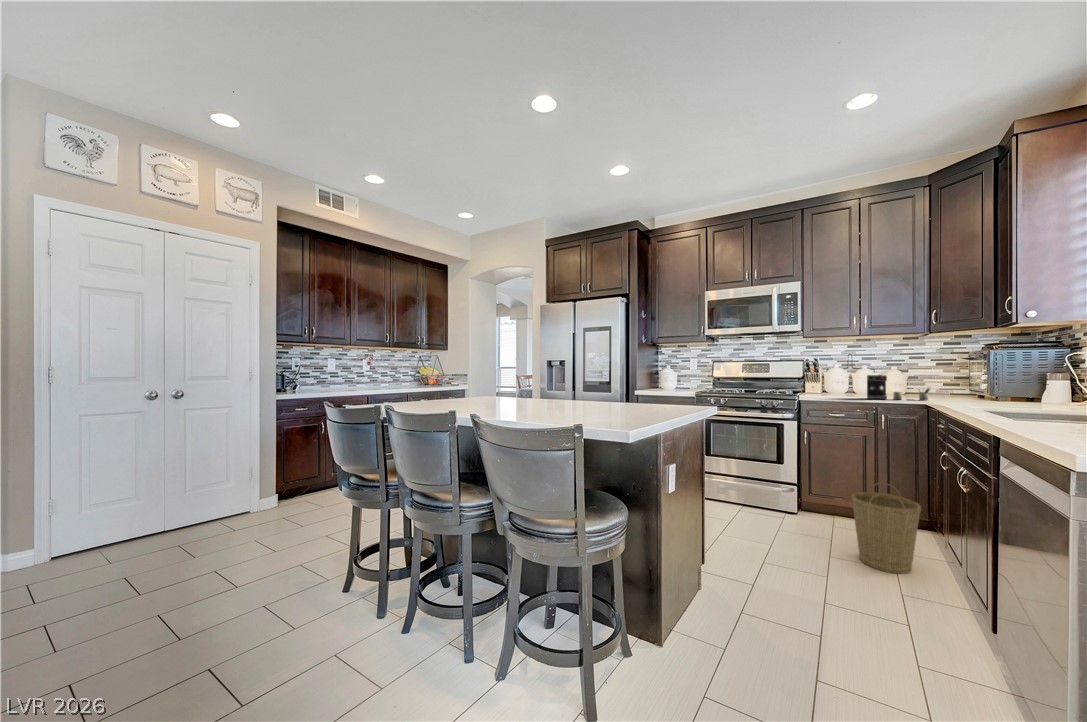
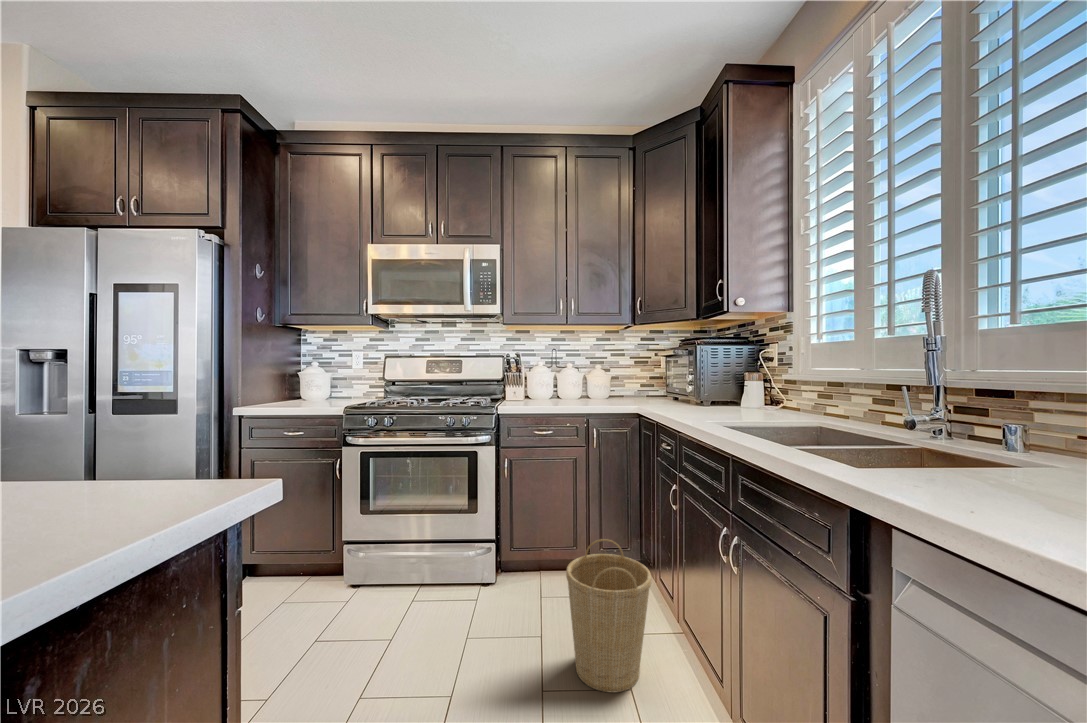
coffee maker: present [867,375,930,400] -> none [575,376,641,409]

